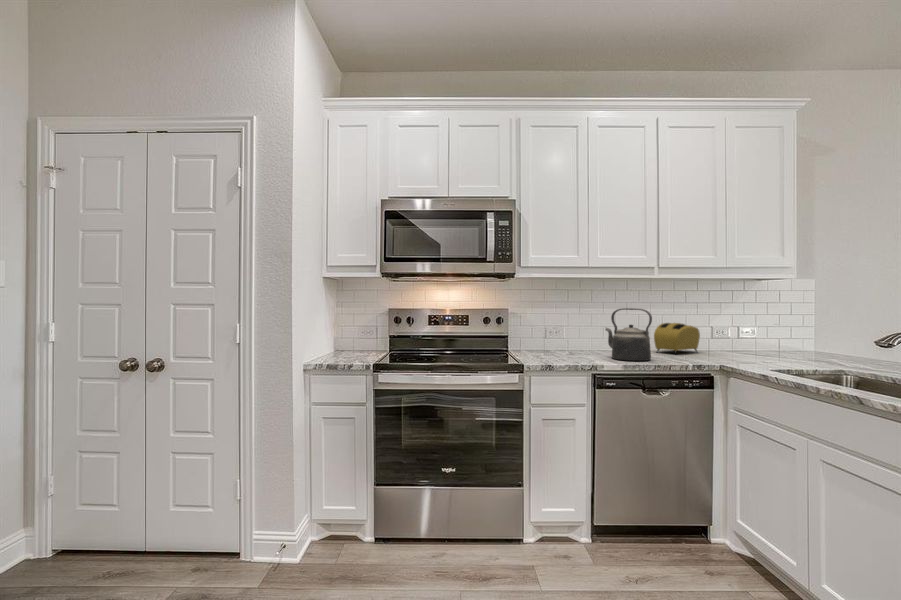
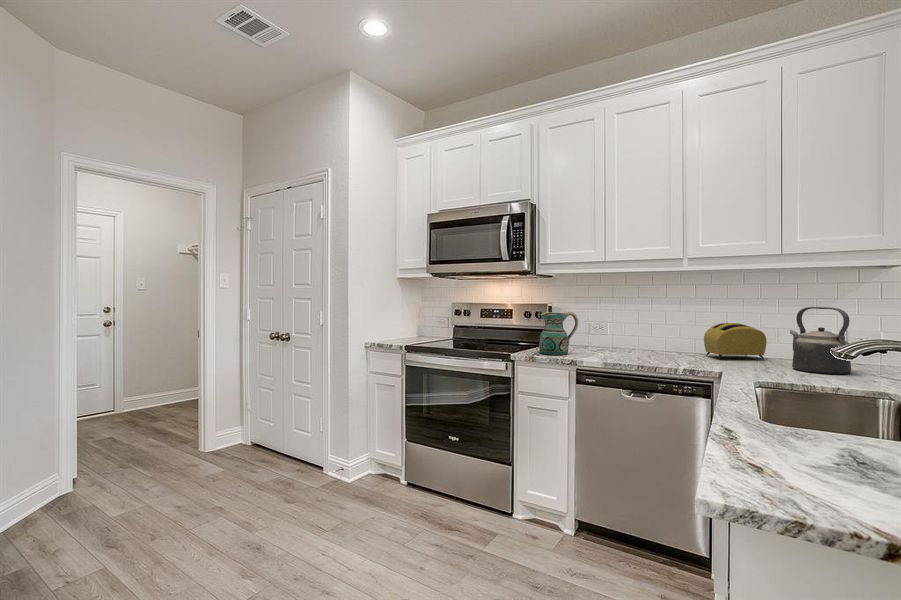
kettle: present [605,308,652,361] -> present [790,307,851,374]
ceramic pitcher: none [536,317,568,362] -> present [539,312,578,355]

